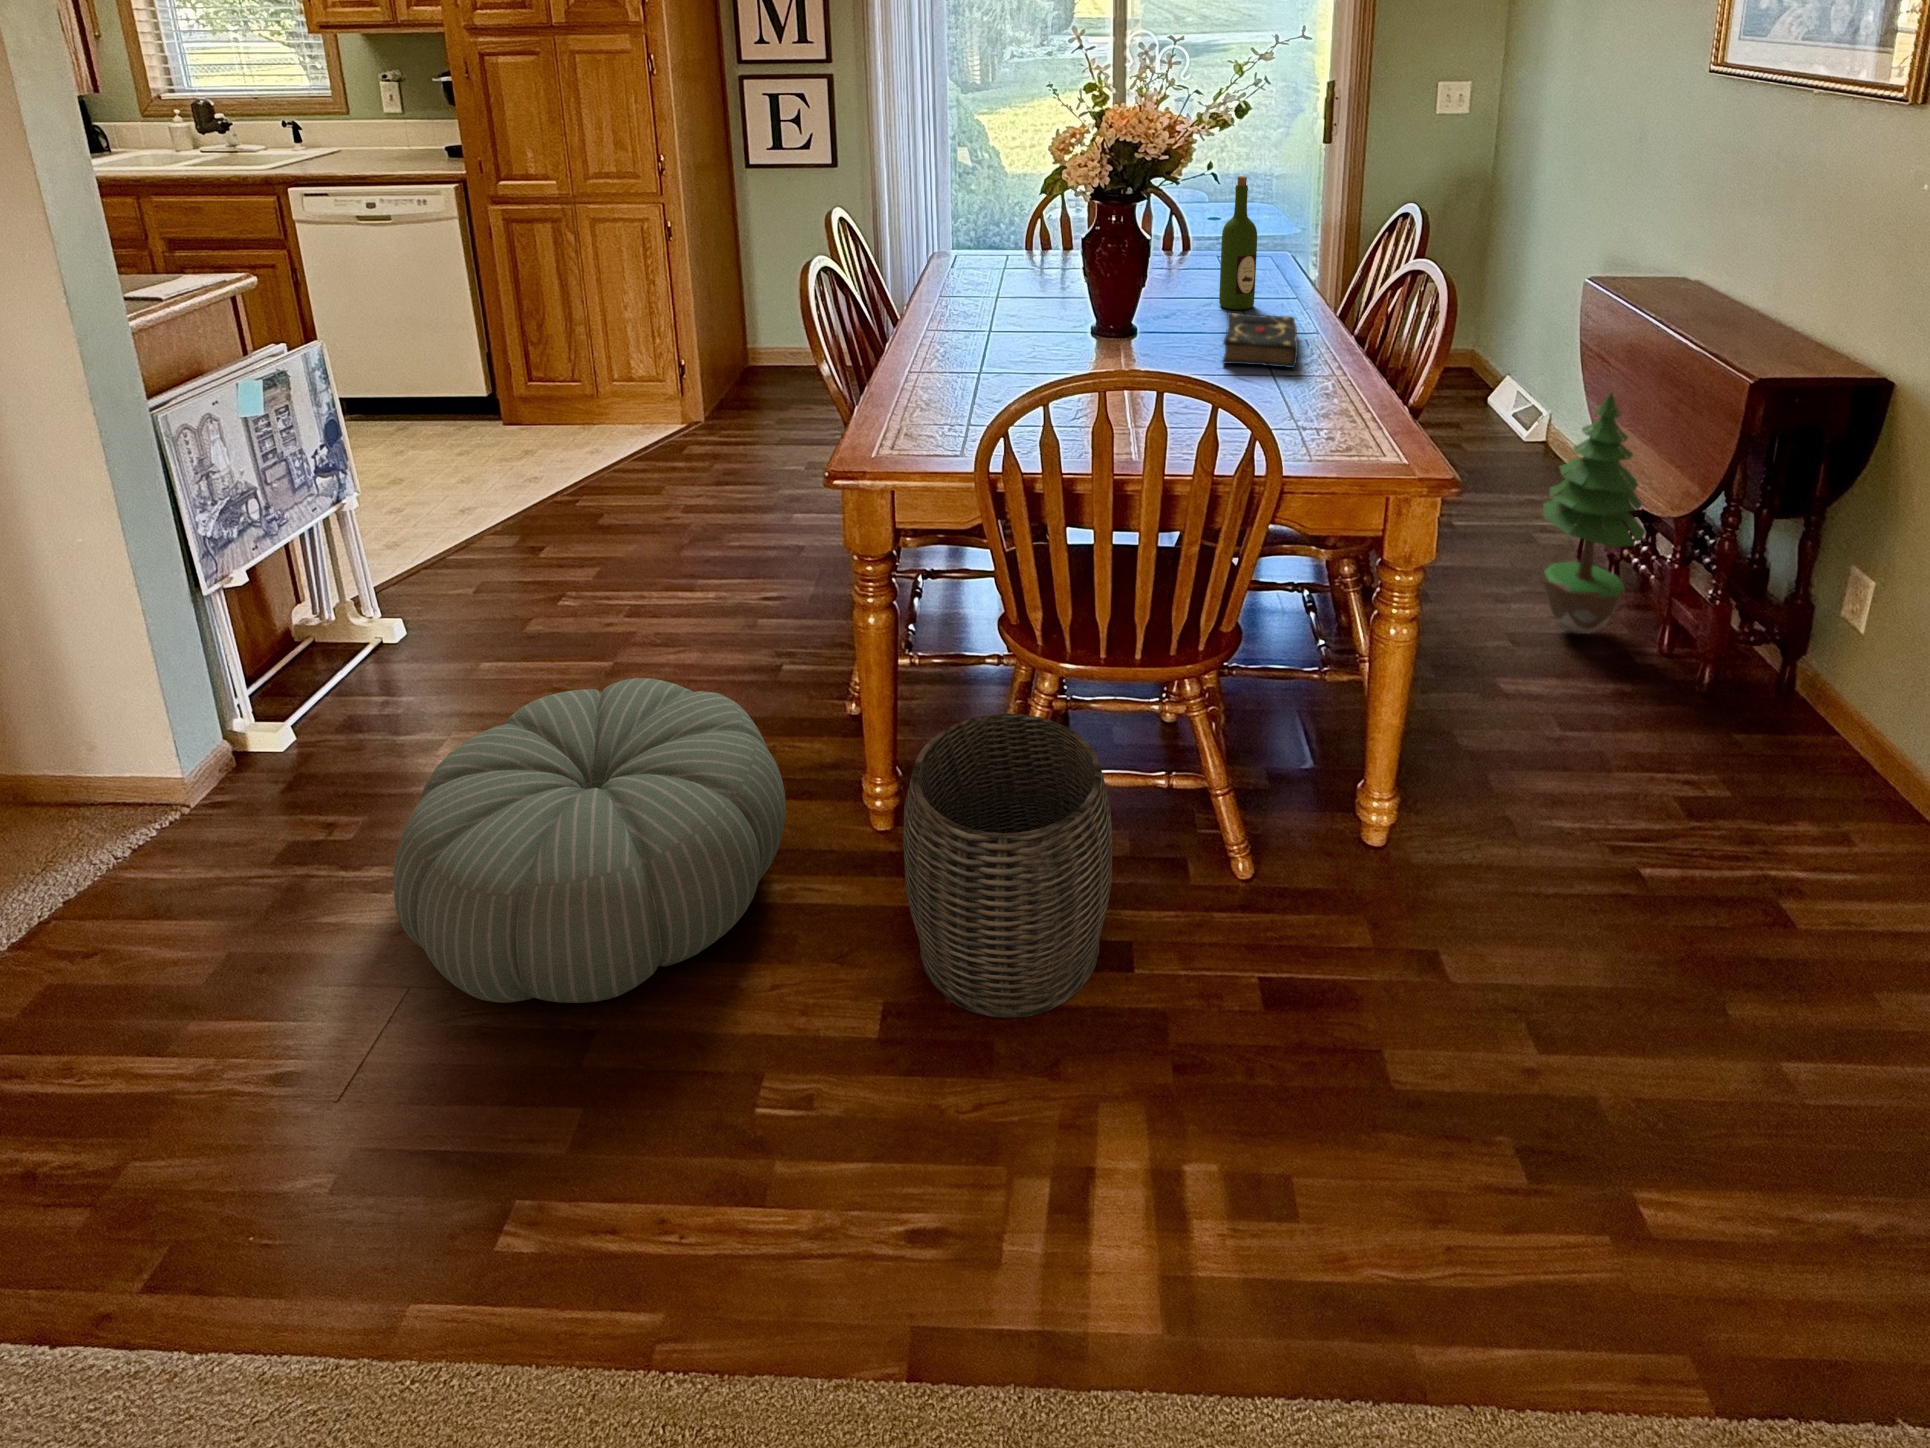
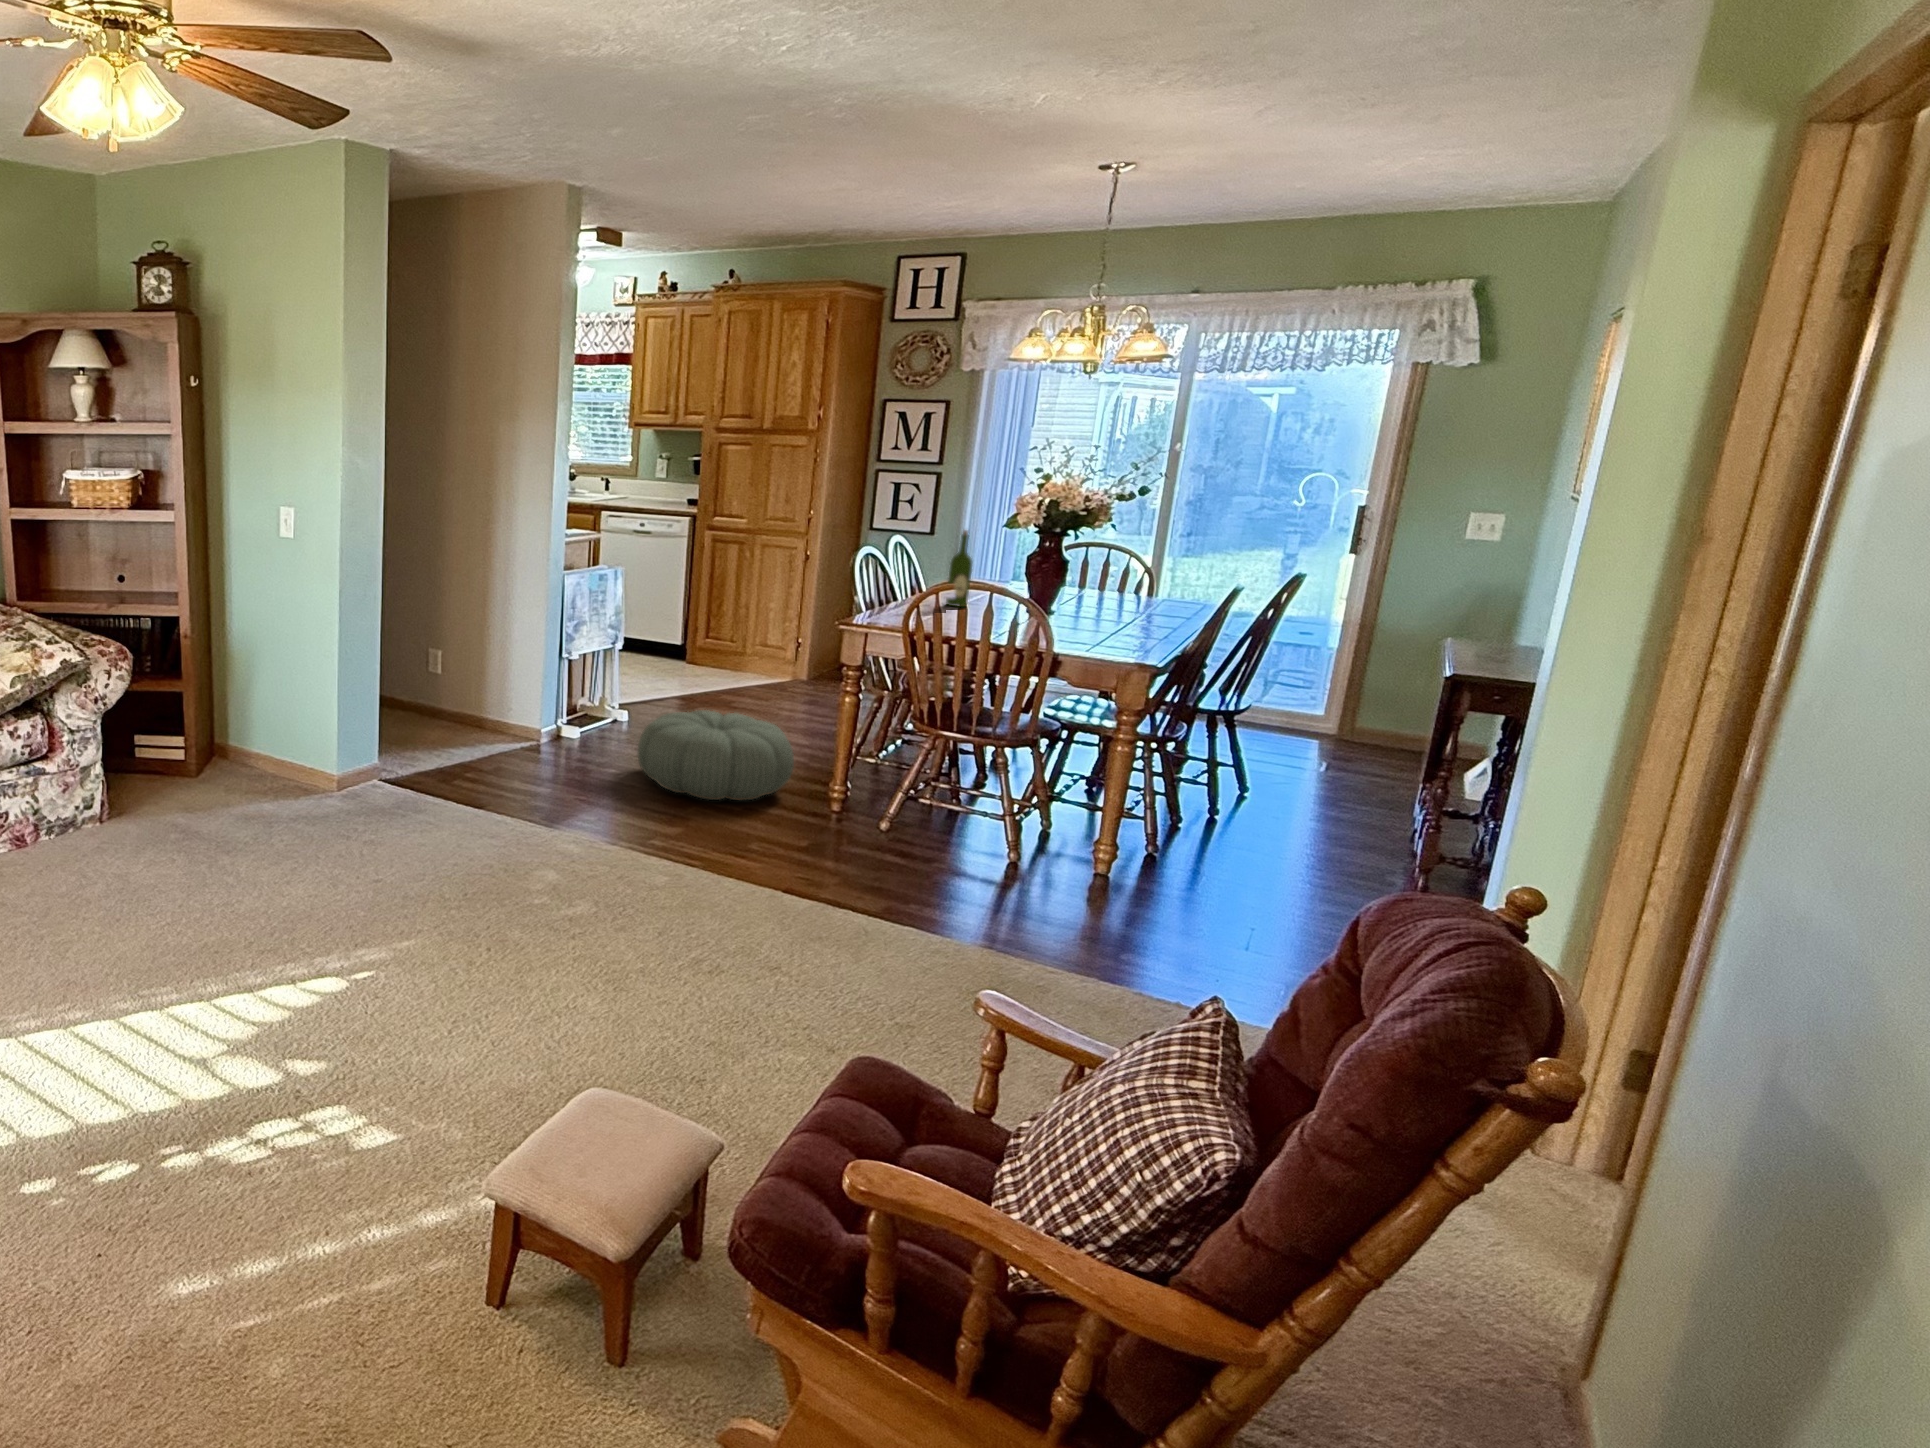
wine bottle: present [1219,176,1257,310] -> present [946,530,972,607]
book: present [1222,313,1298,368] -> none [1076,607,1143,630]
potted tree: present [1543,393,1646,634] -> none [1314,689,1391,855]
woven basket: present [903,714,1112,1018] -> none [834,736,932,846]

